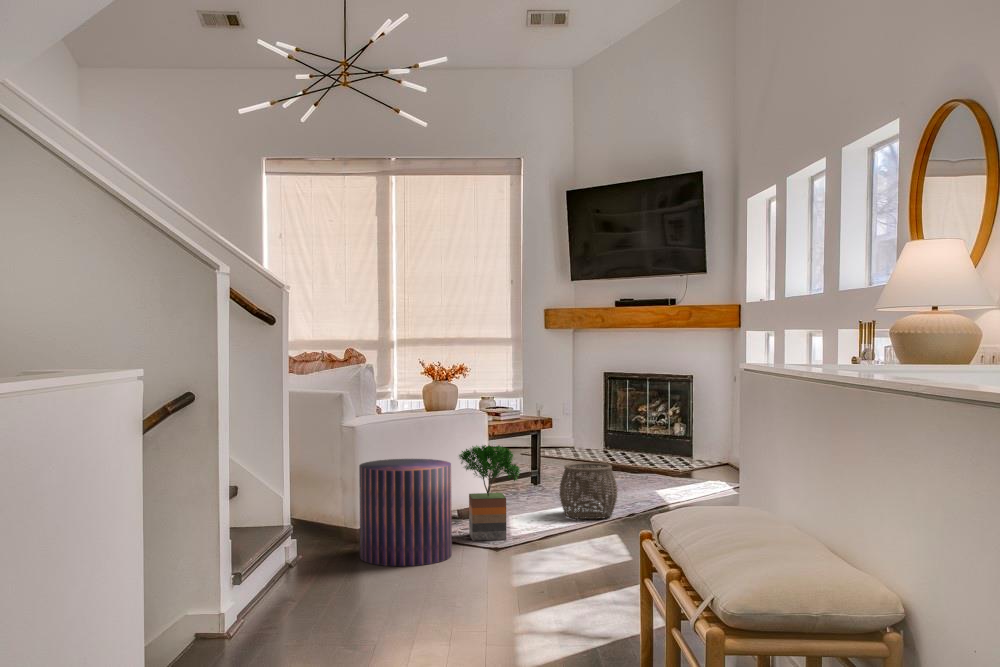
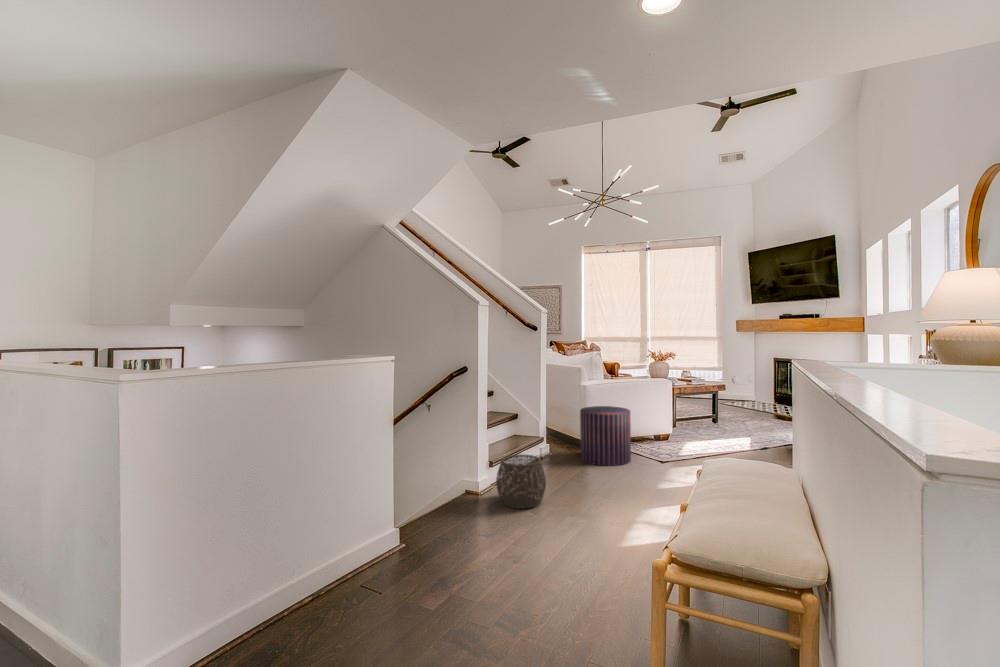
potted tree: present [459,445,520,541] -> none [643,400,680,456]
woven basket: present [559,463,618,519] -> present [496,455,546,509]

